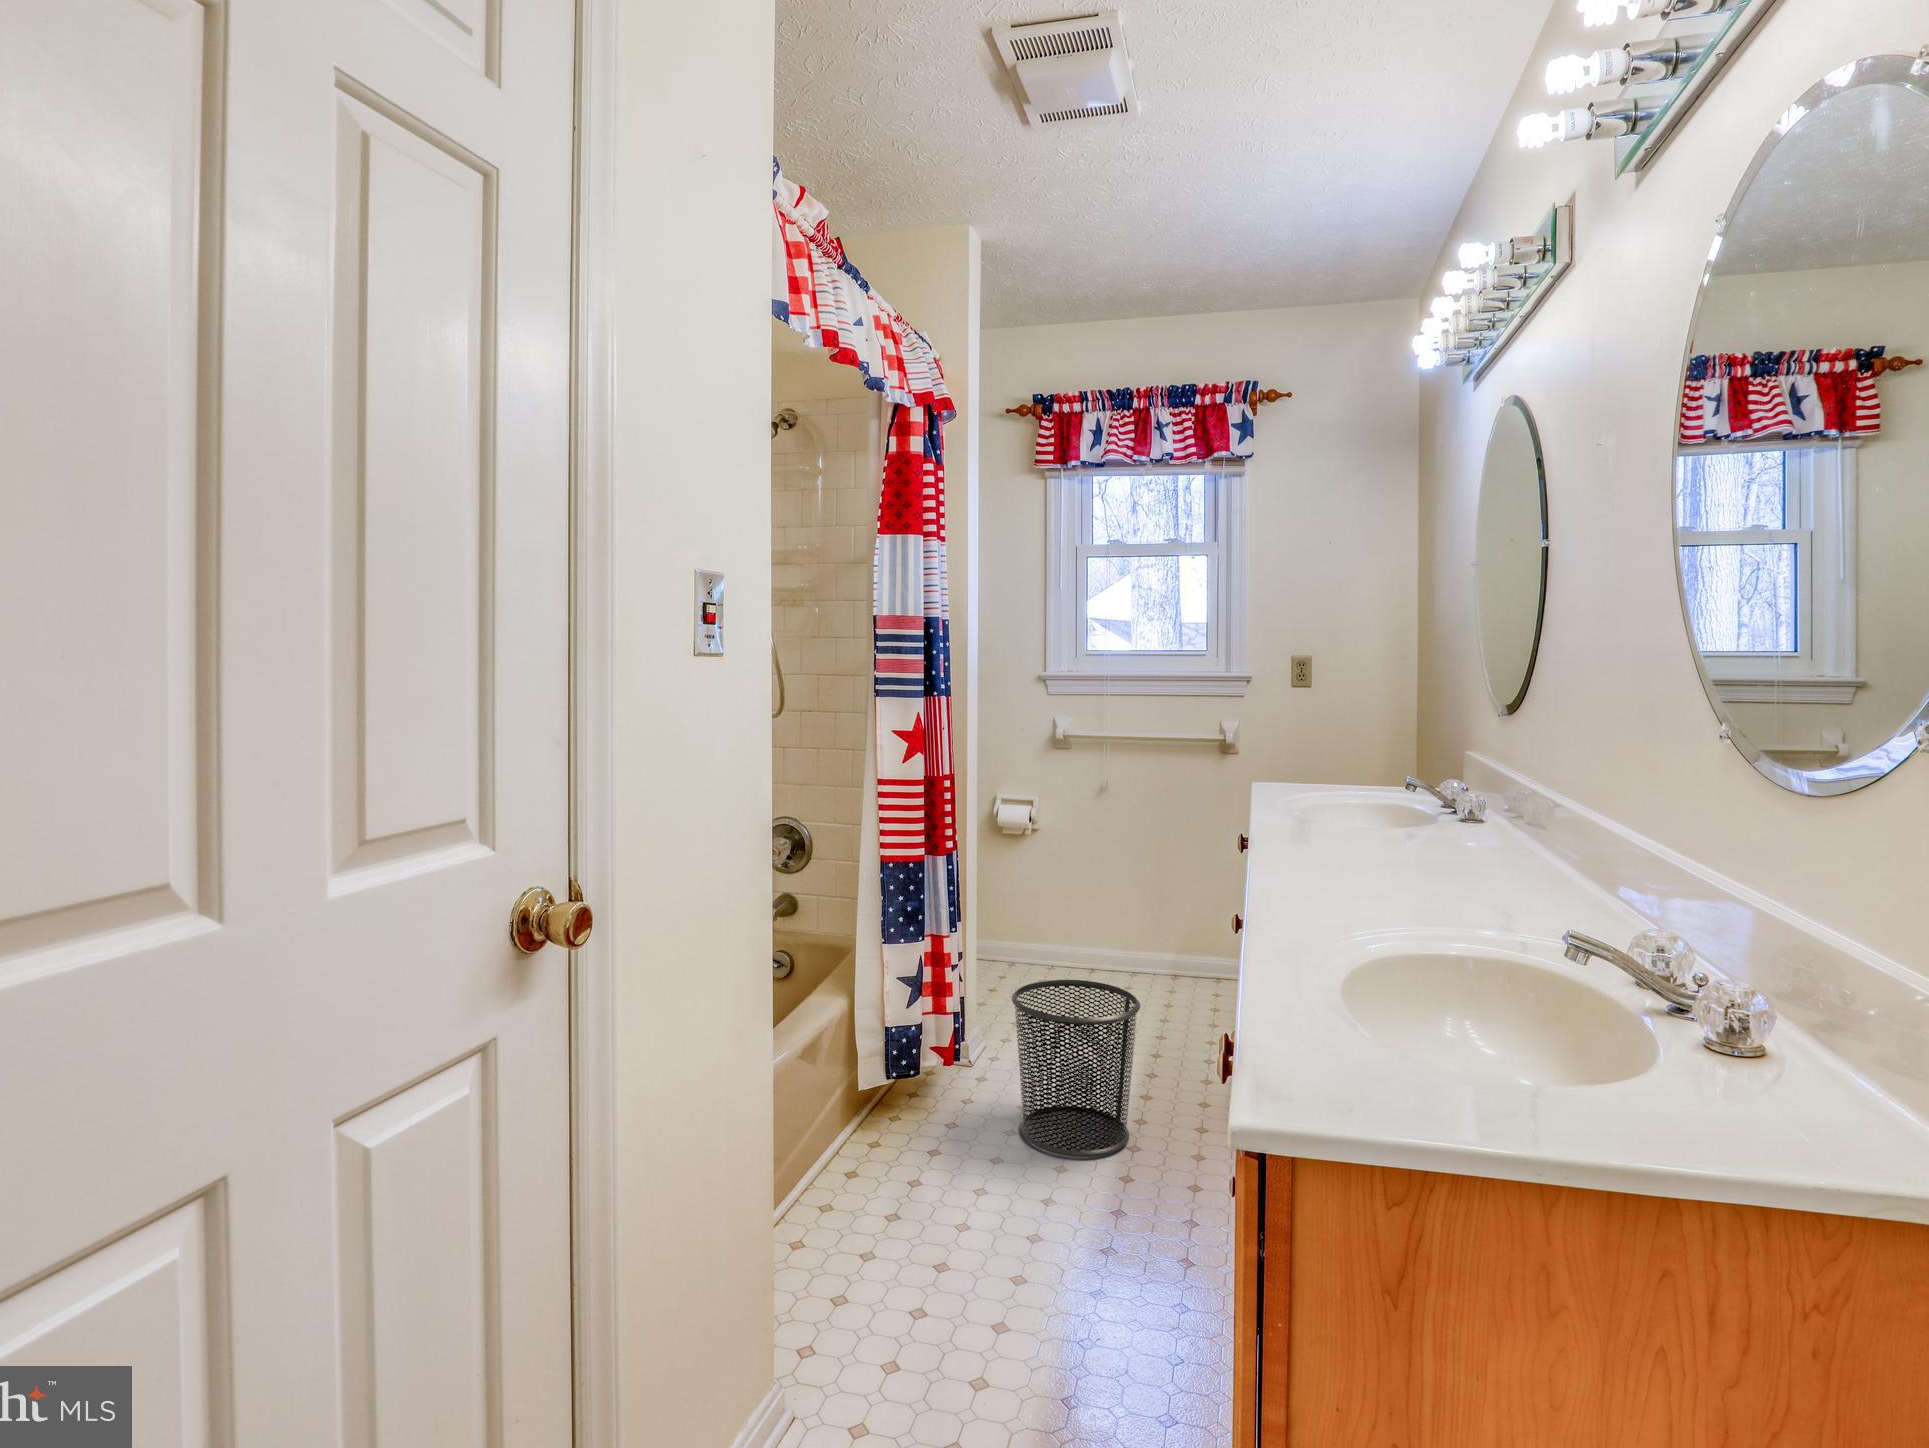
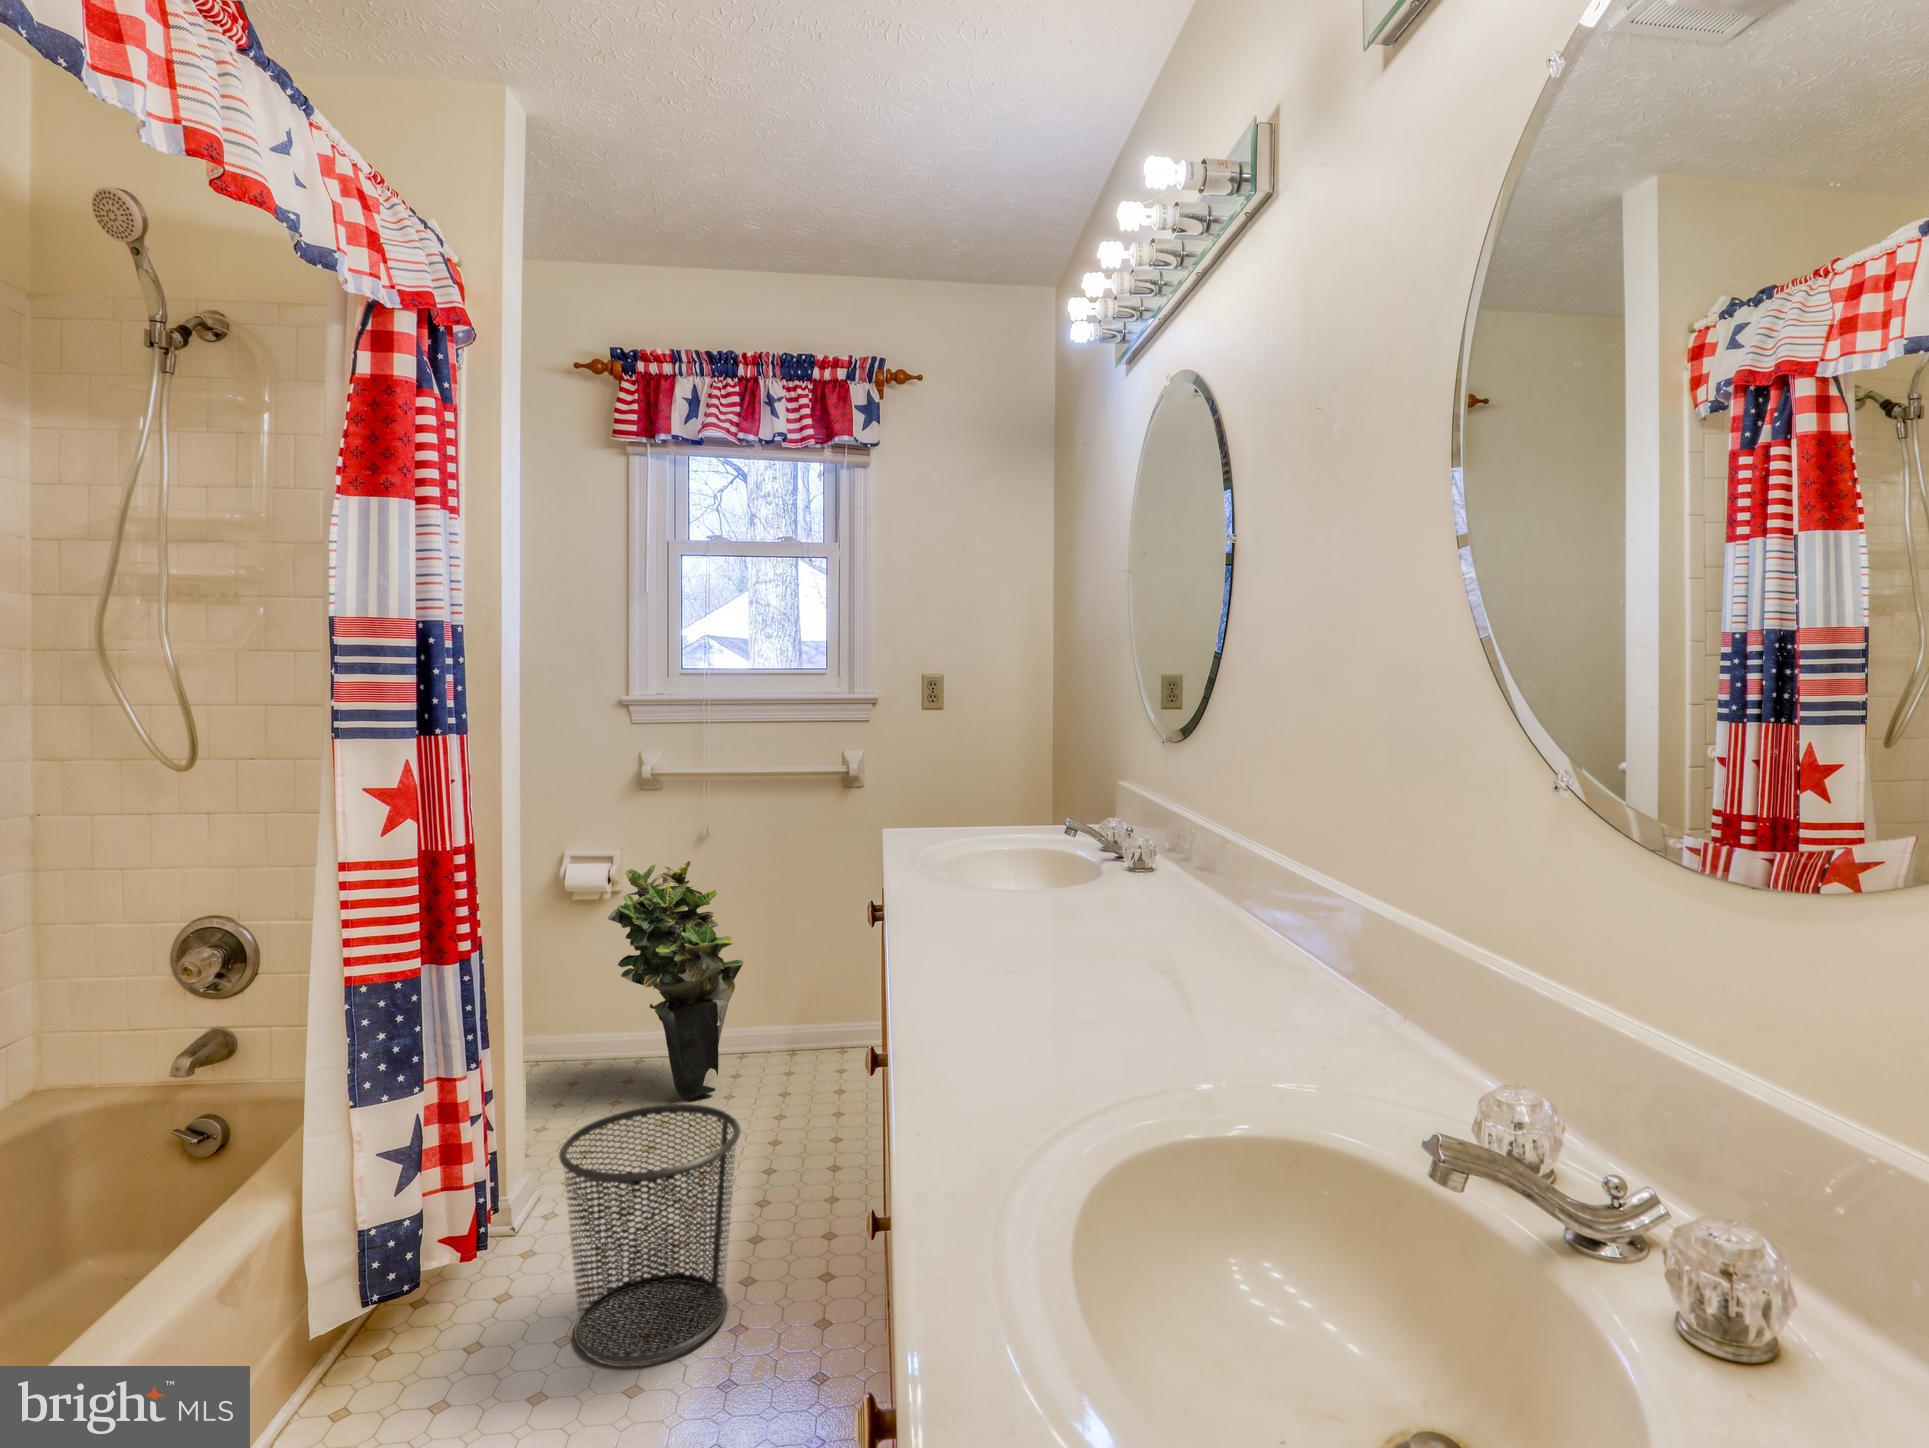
potted plant: none [1028,809,1133,998] -> present [608,861,744,1100]

